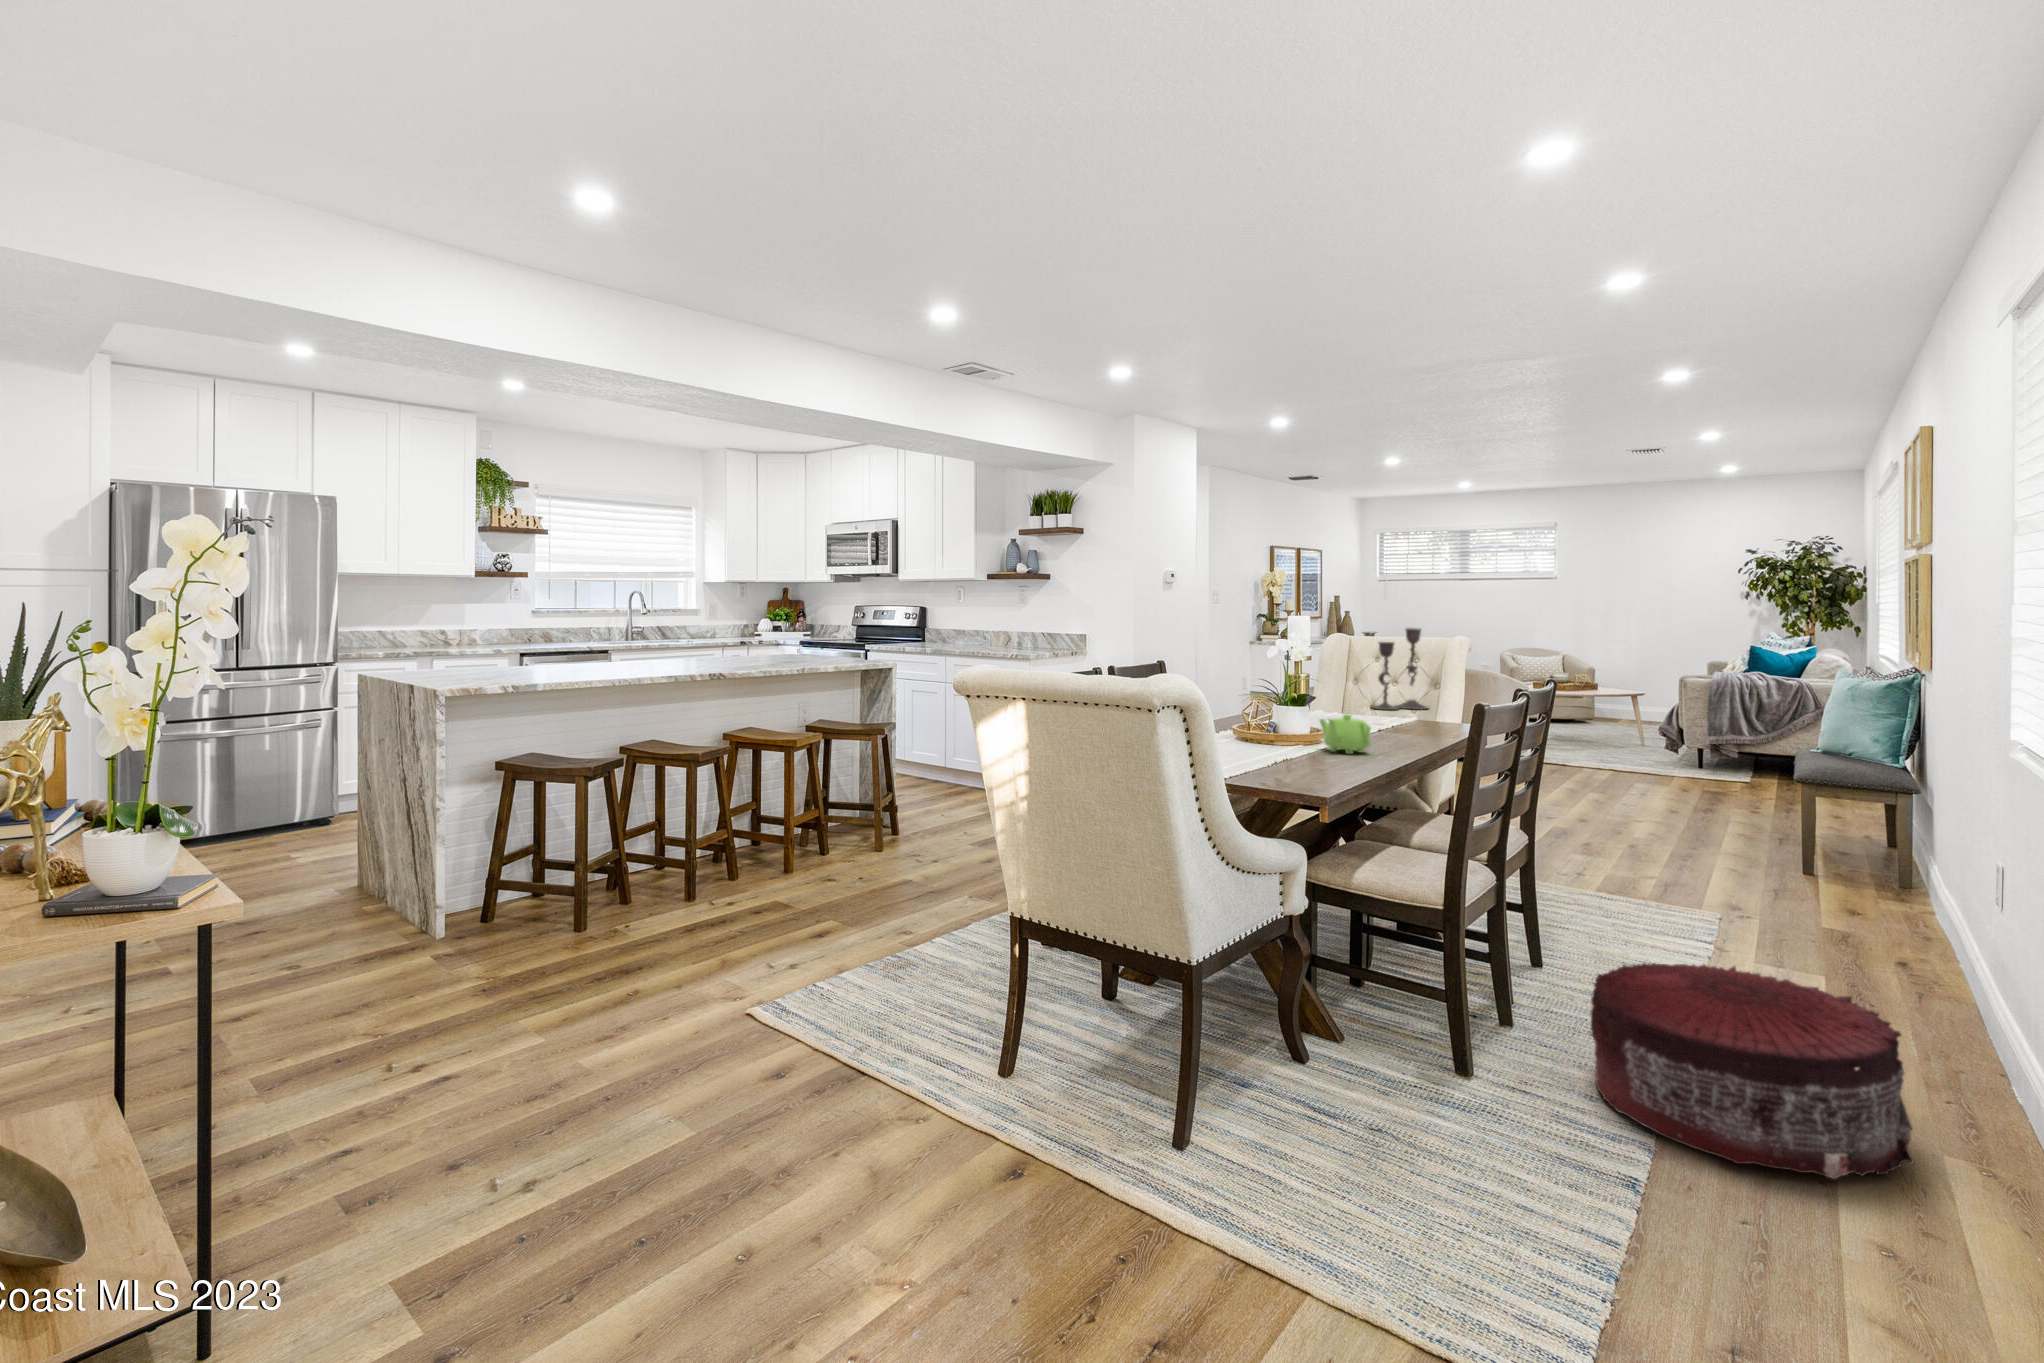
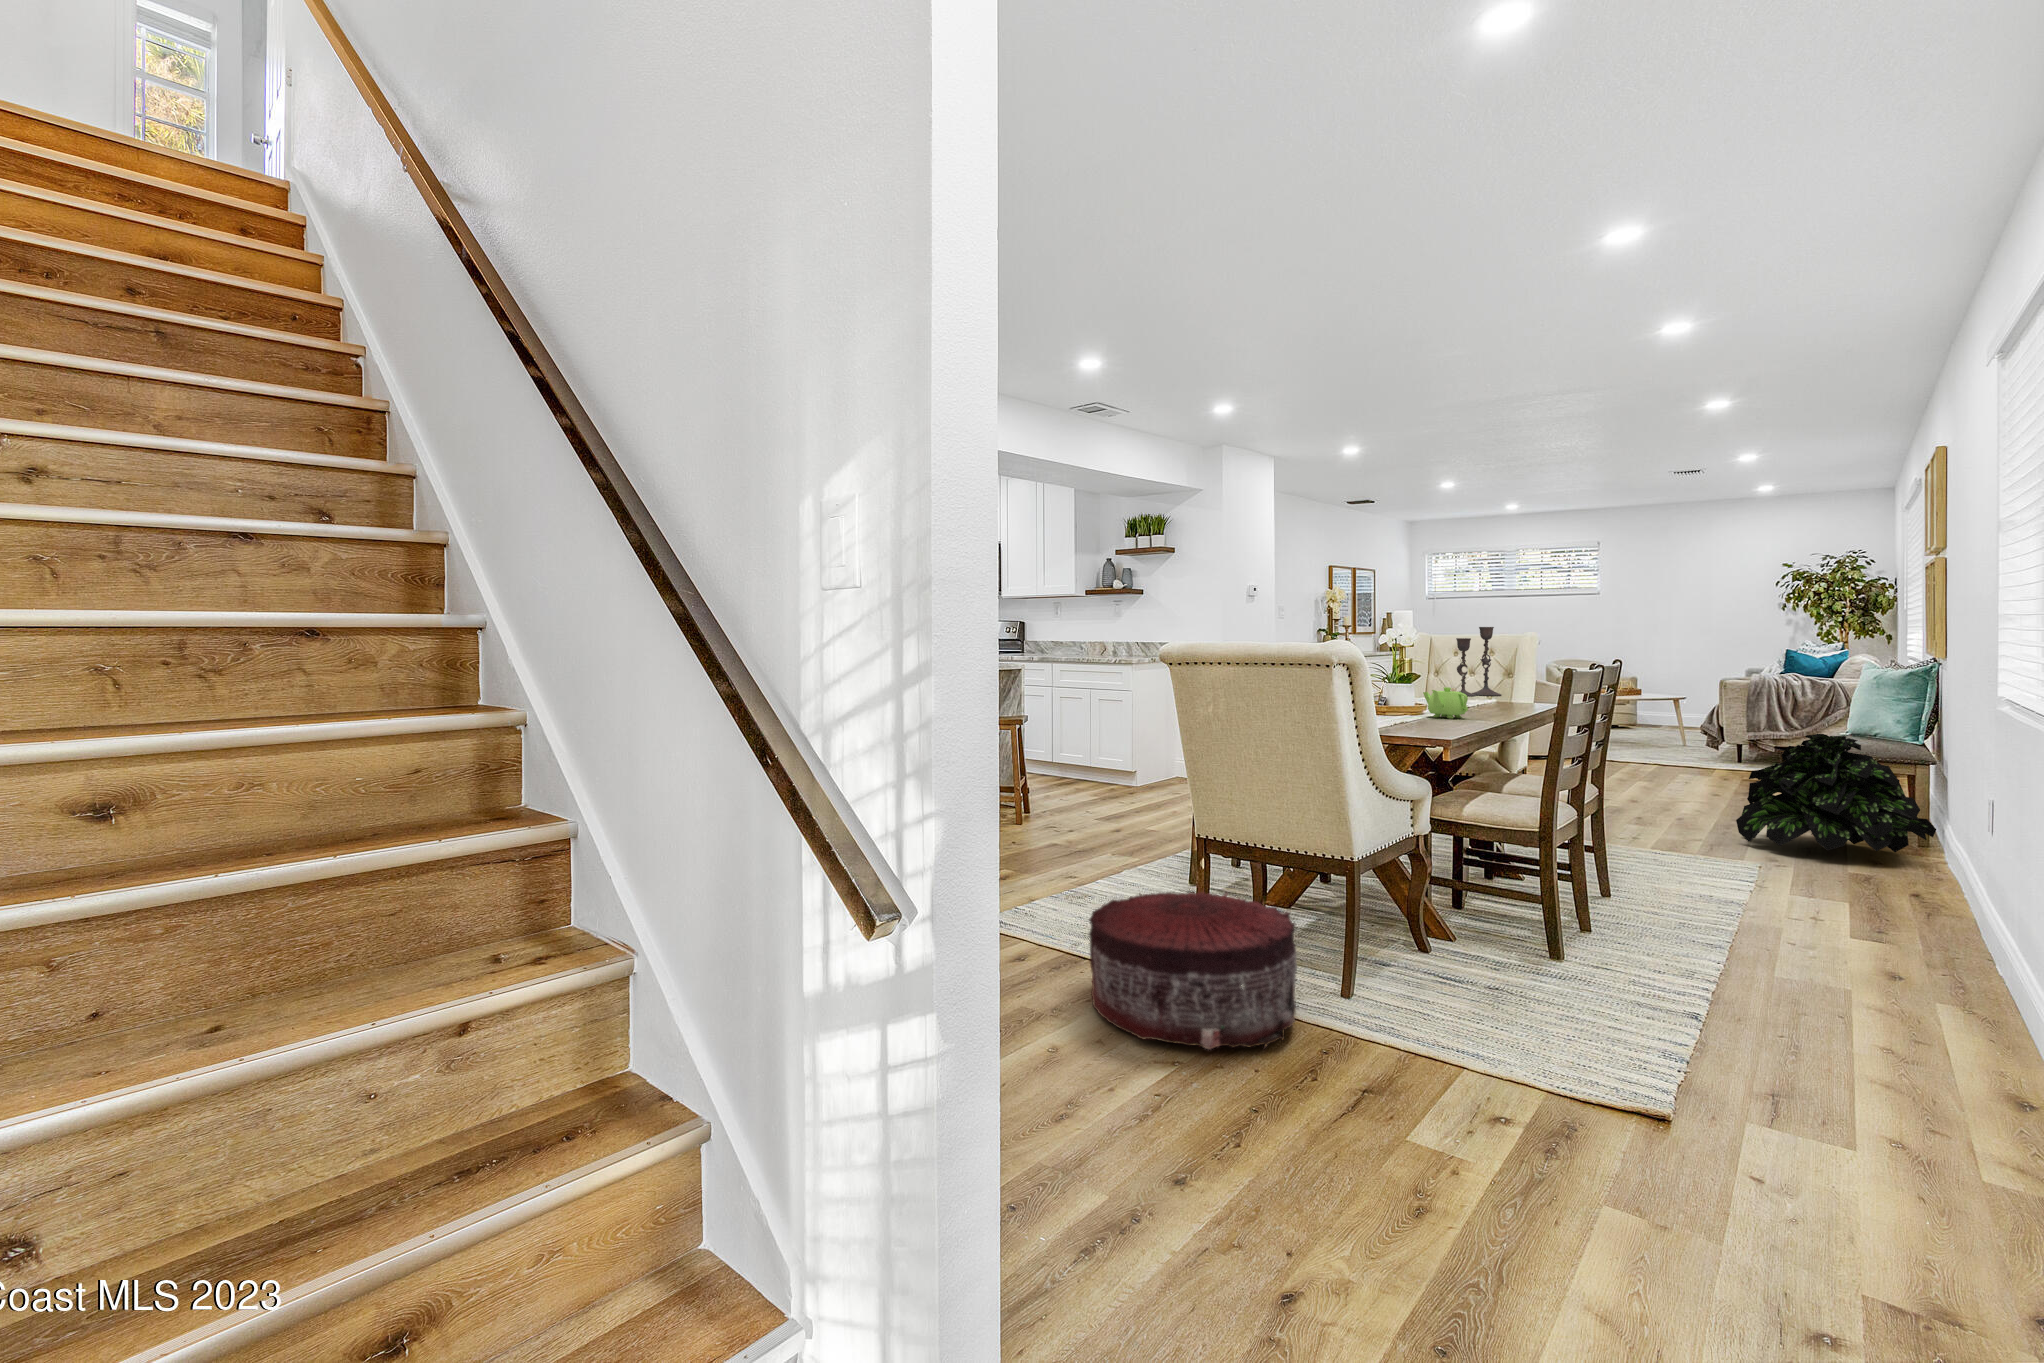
potted plant: none [1692,758,1920,899] -> present [1736,734,1936,852]
pouf: present [1591,962,1913,1179] -> present [1089,892,1297,1050]

